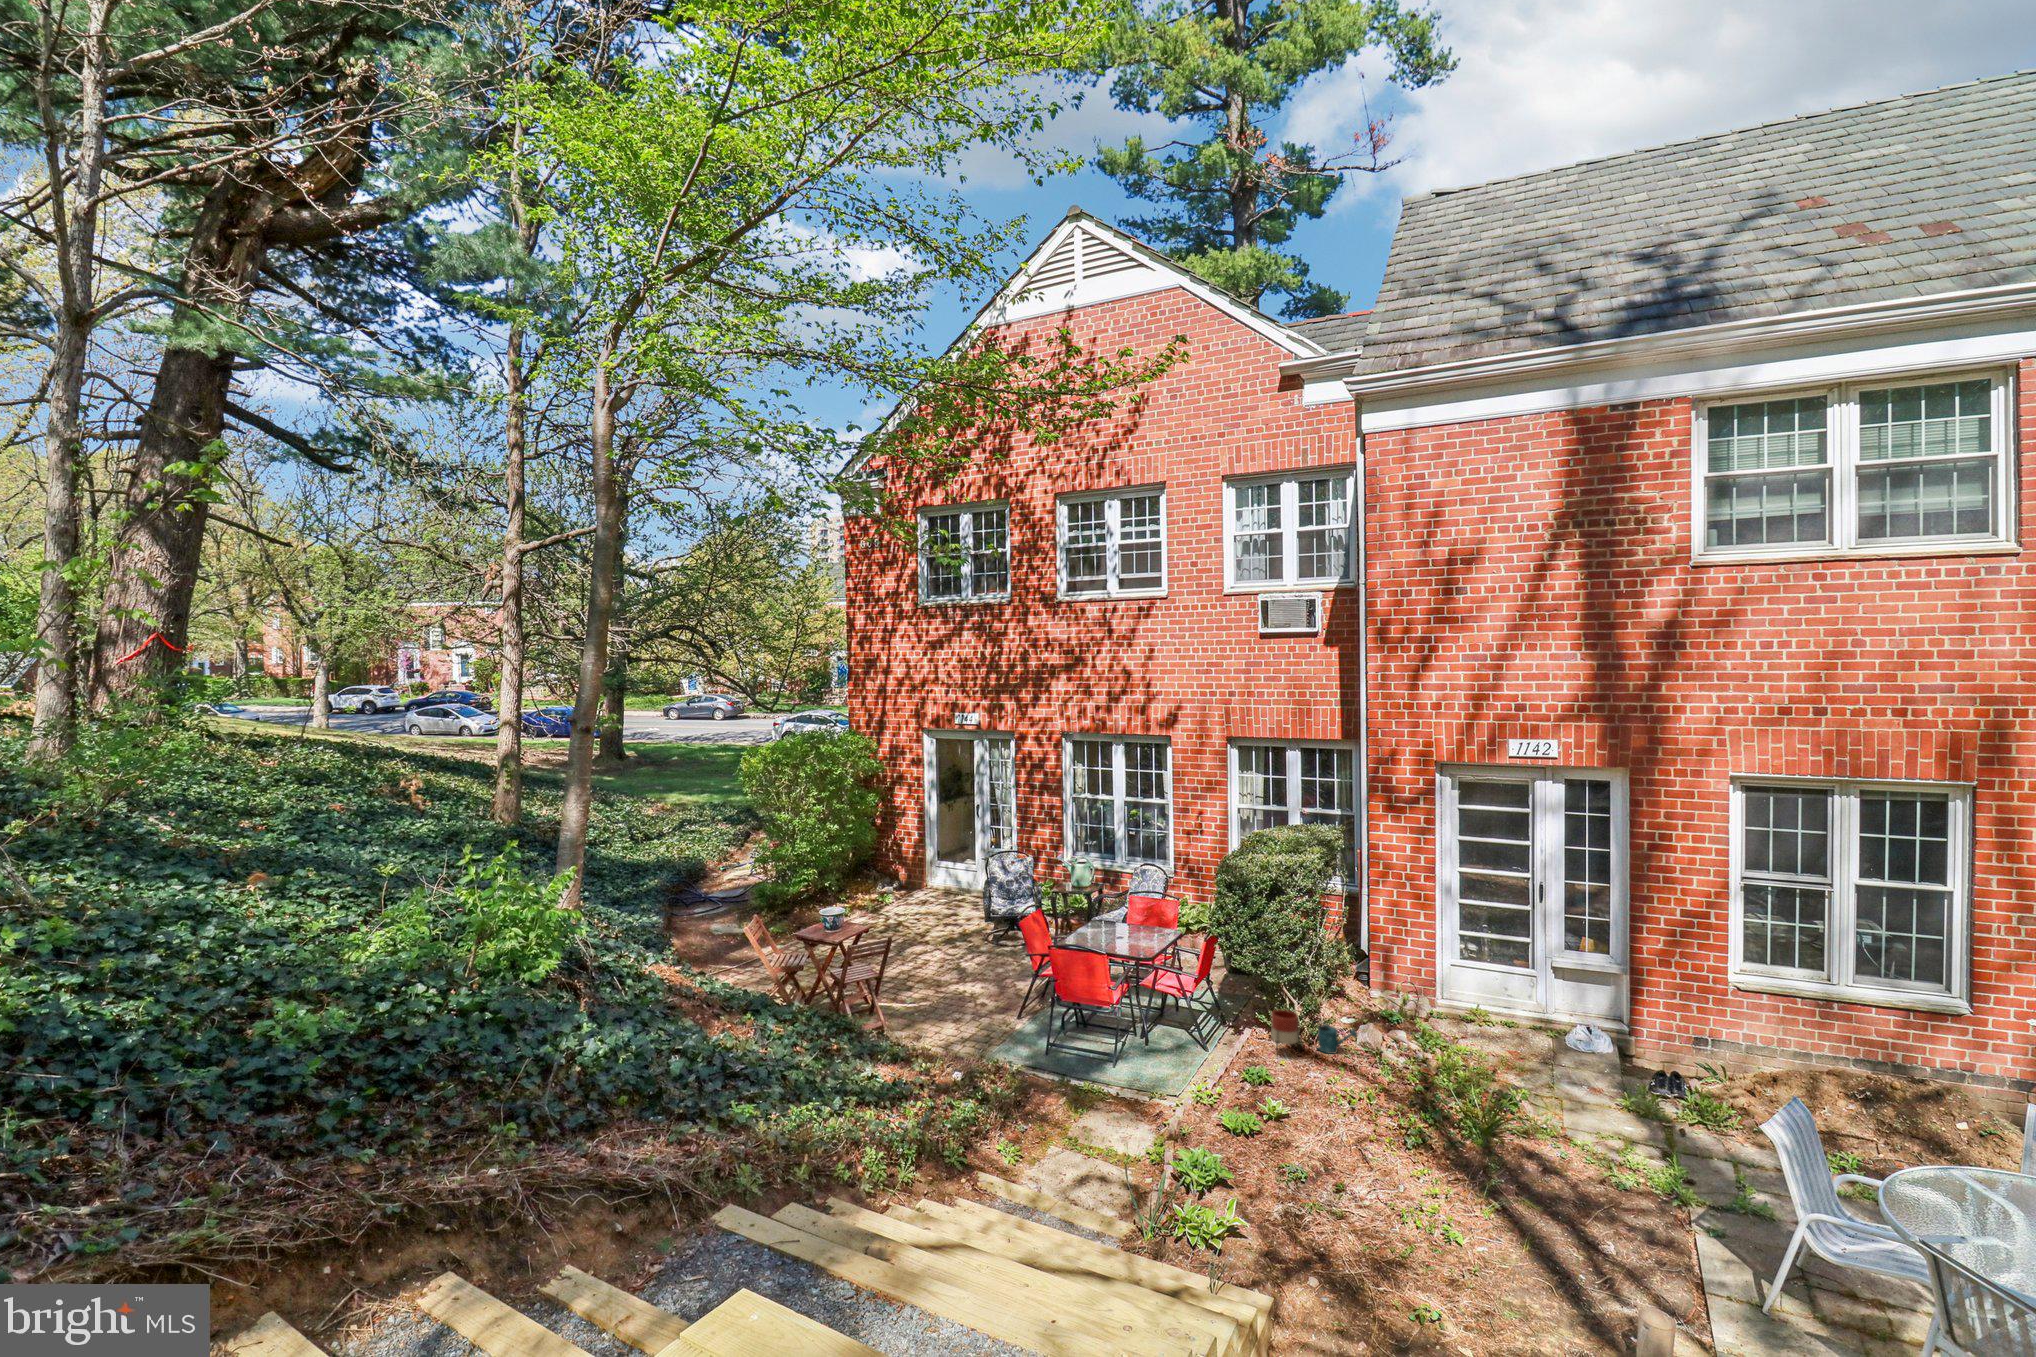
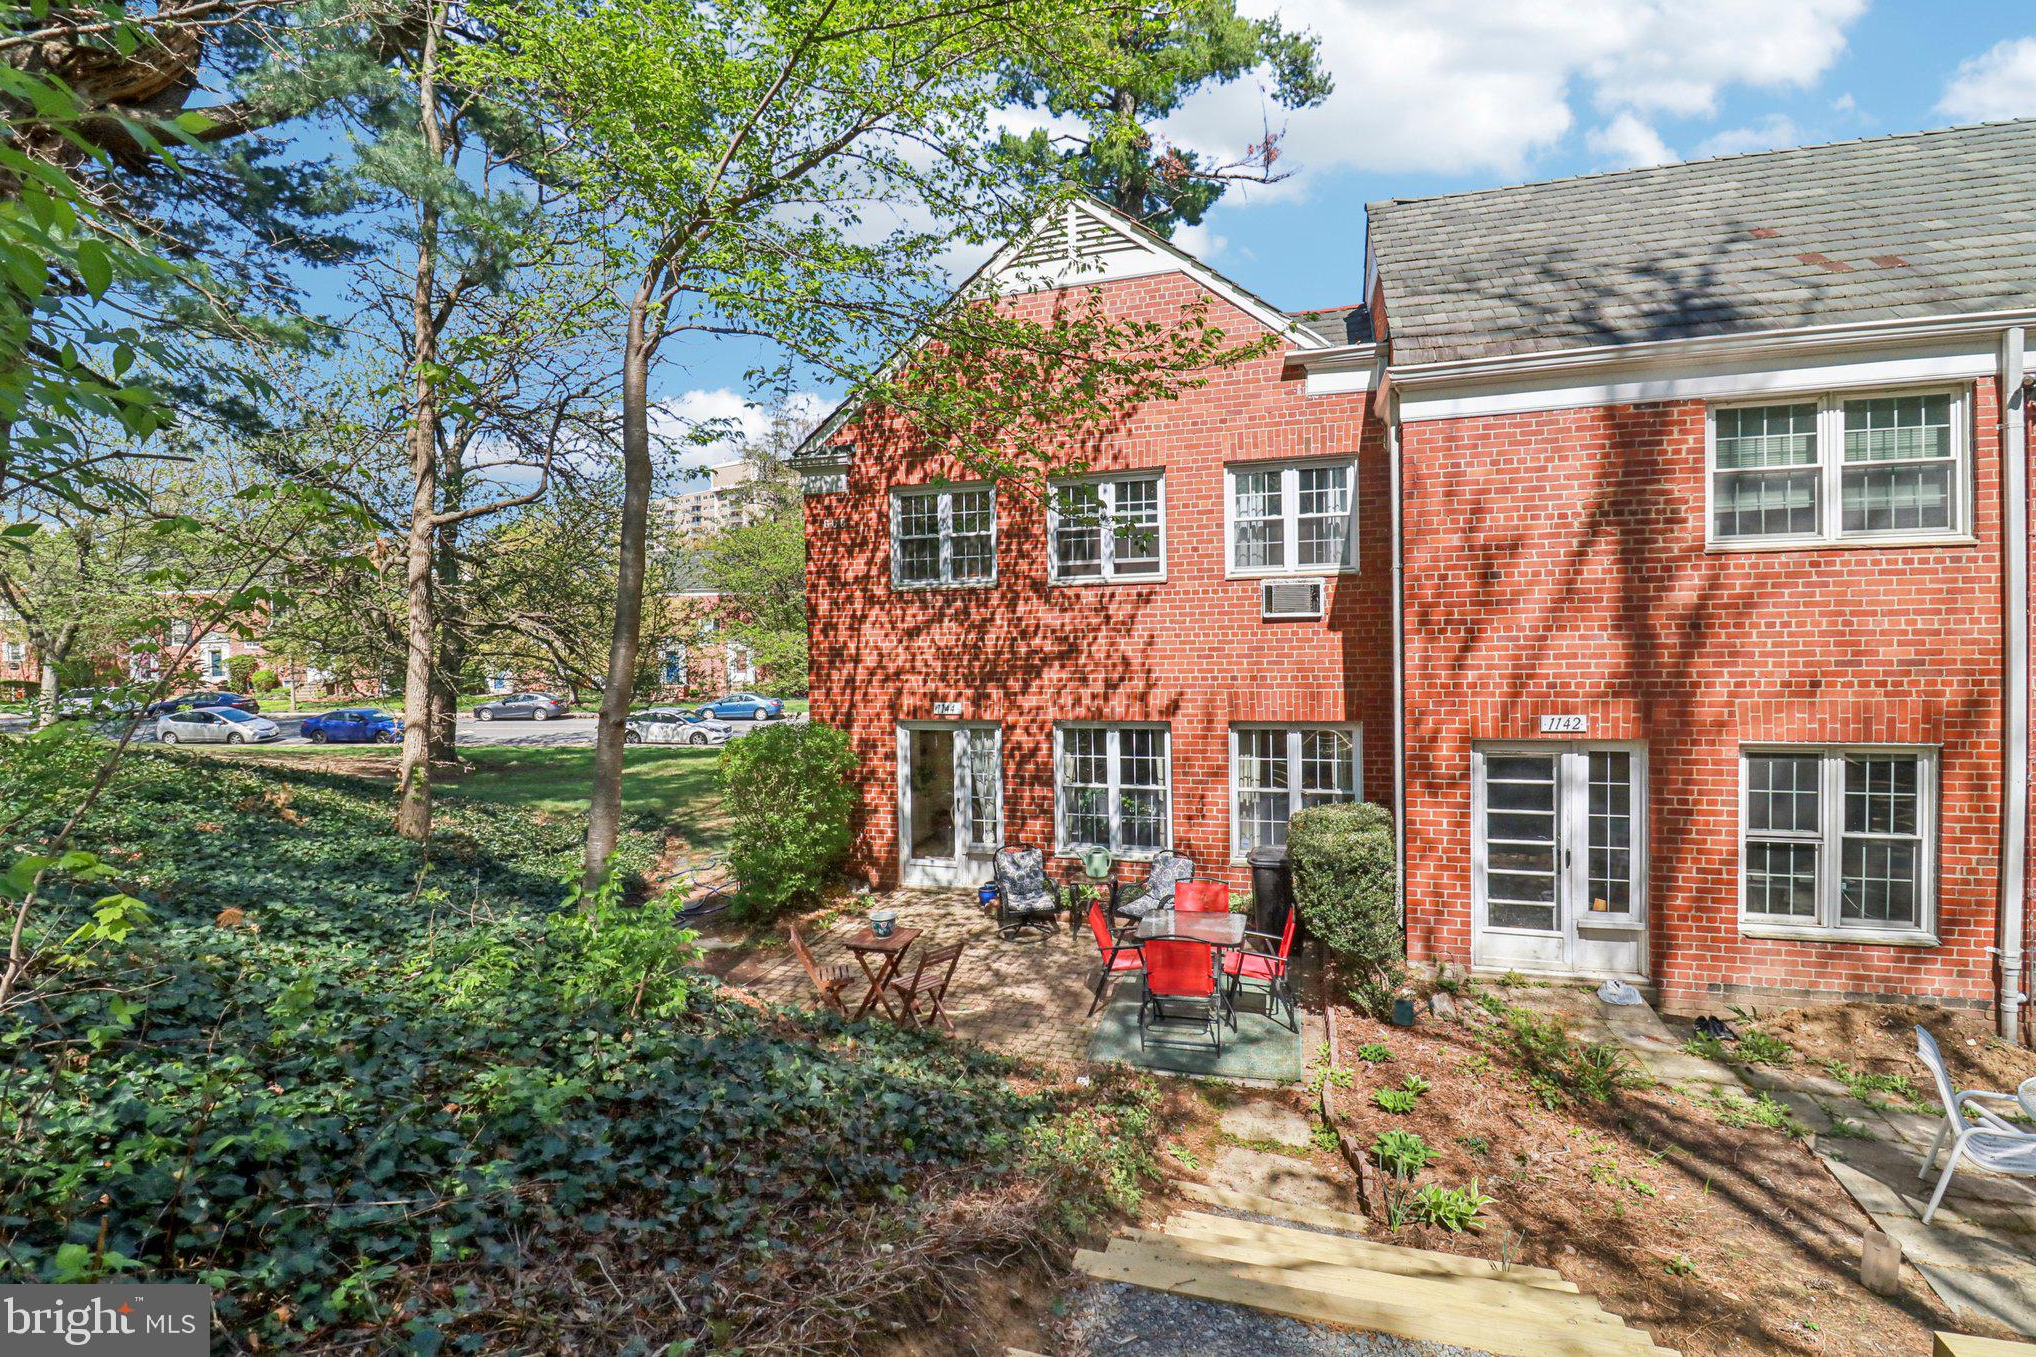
planter: present [1271,1010,1299,1047] -> none [1355,987,1383,1035]

